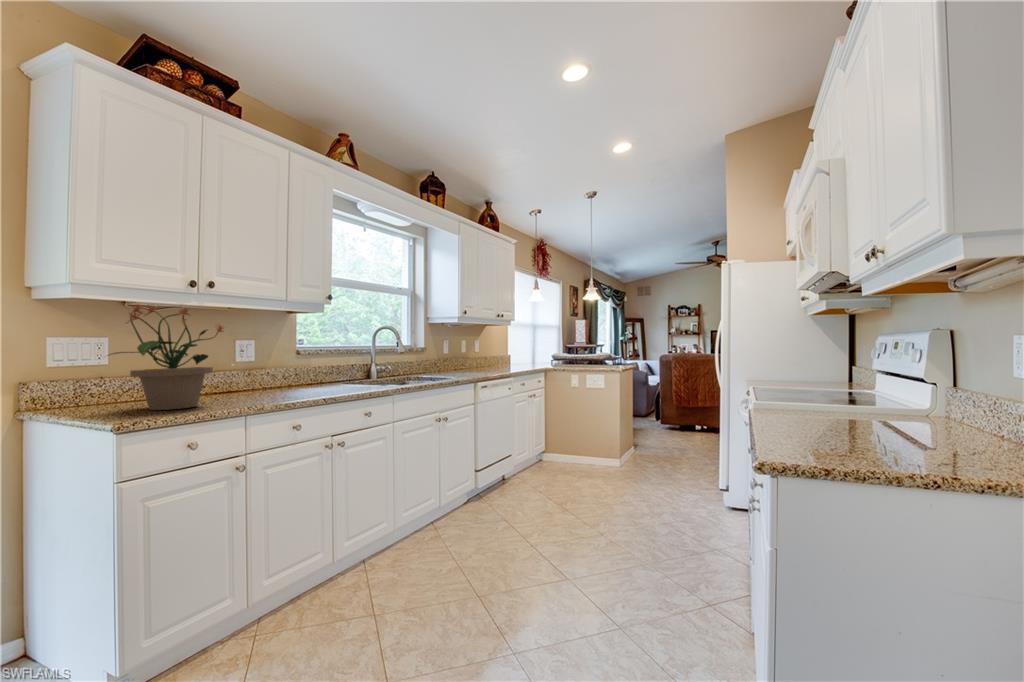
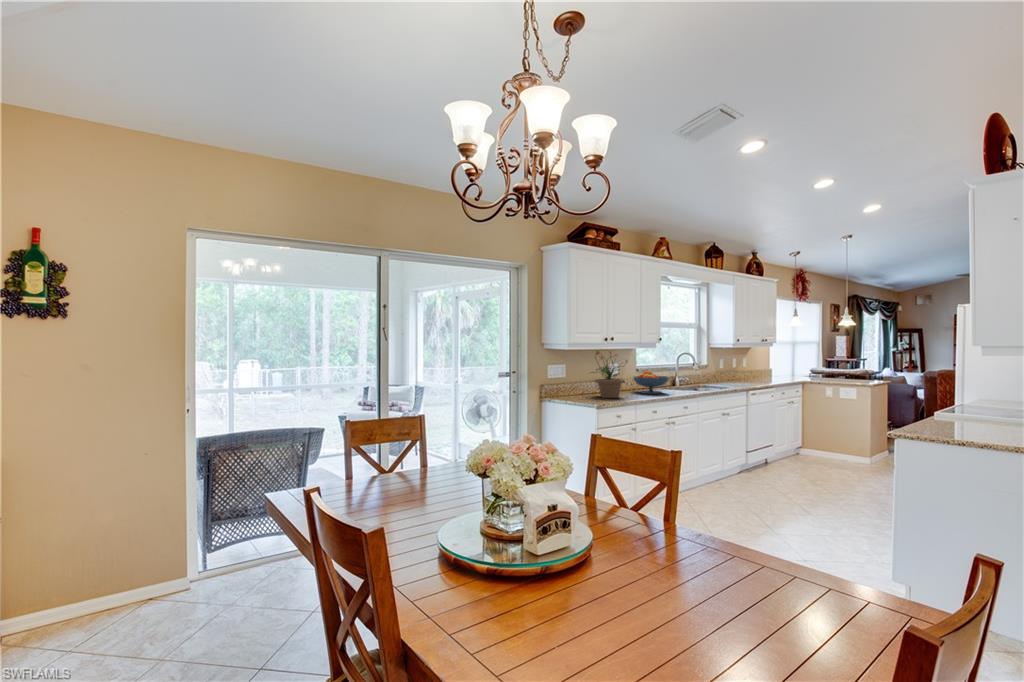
fruit bowl: none [262,352,334,395] -> present [633,371,669,394]

